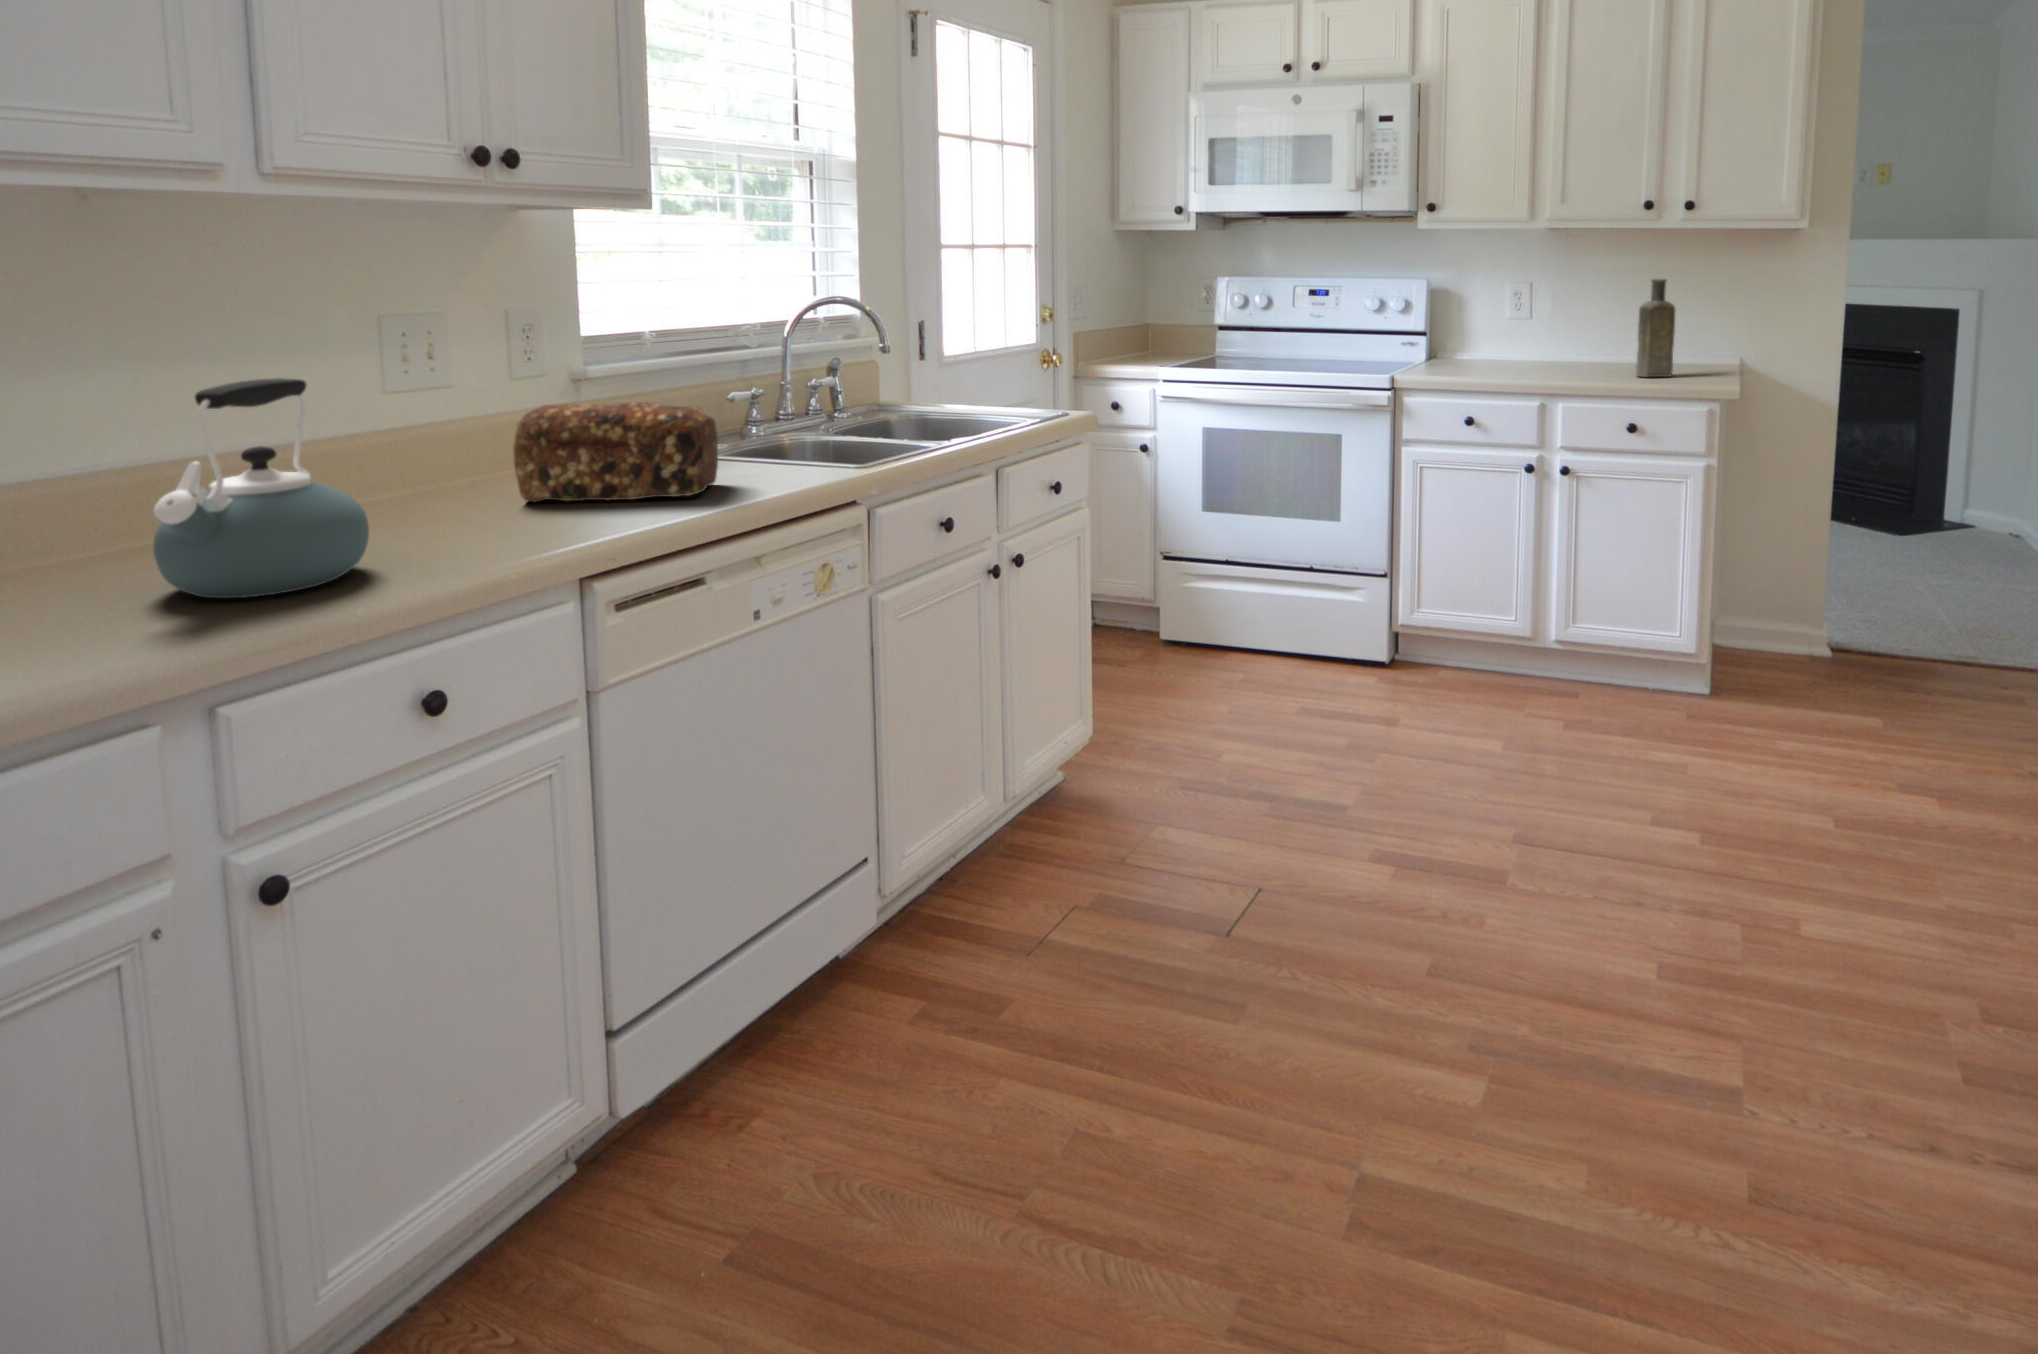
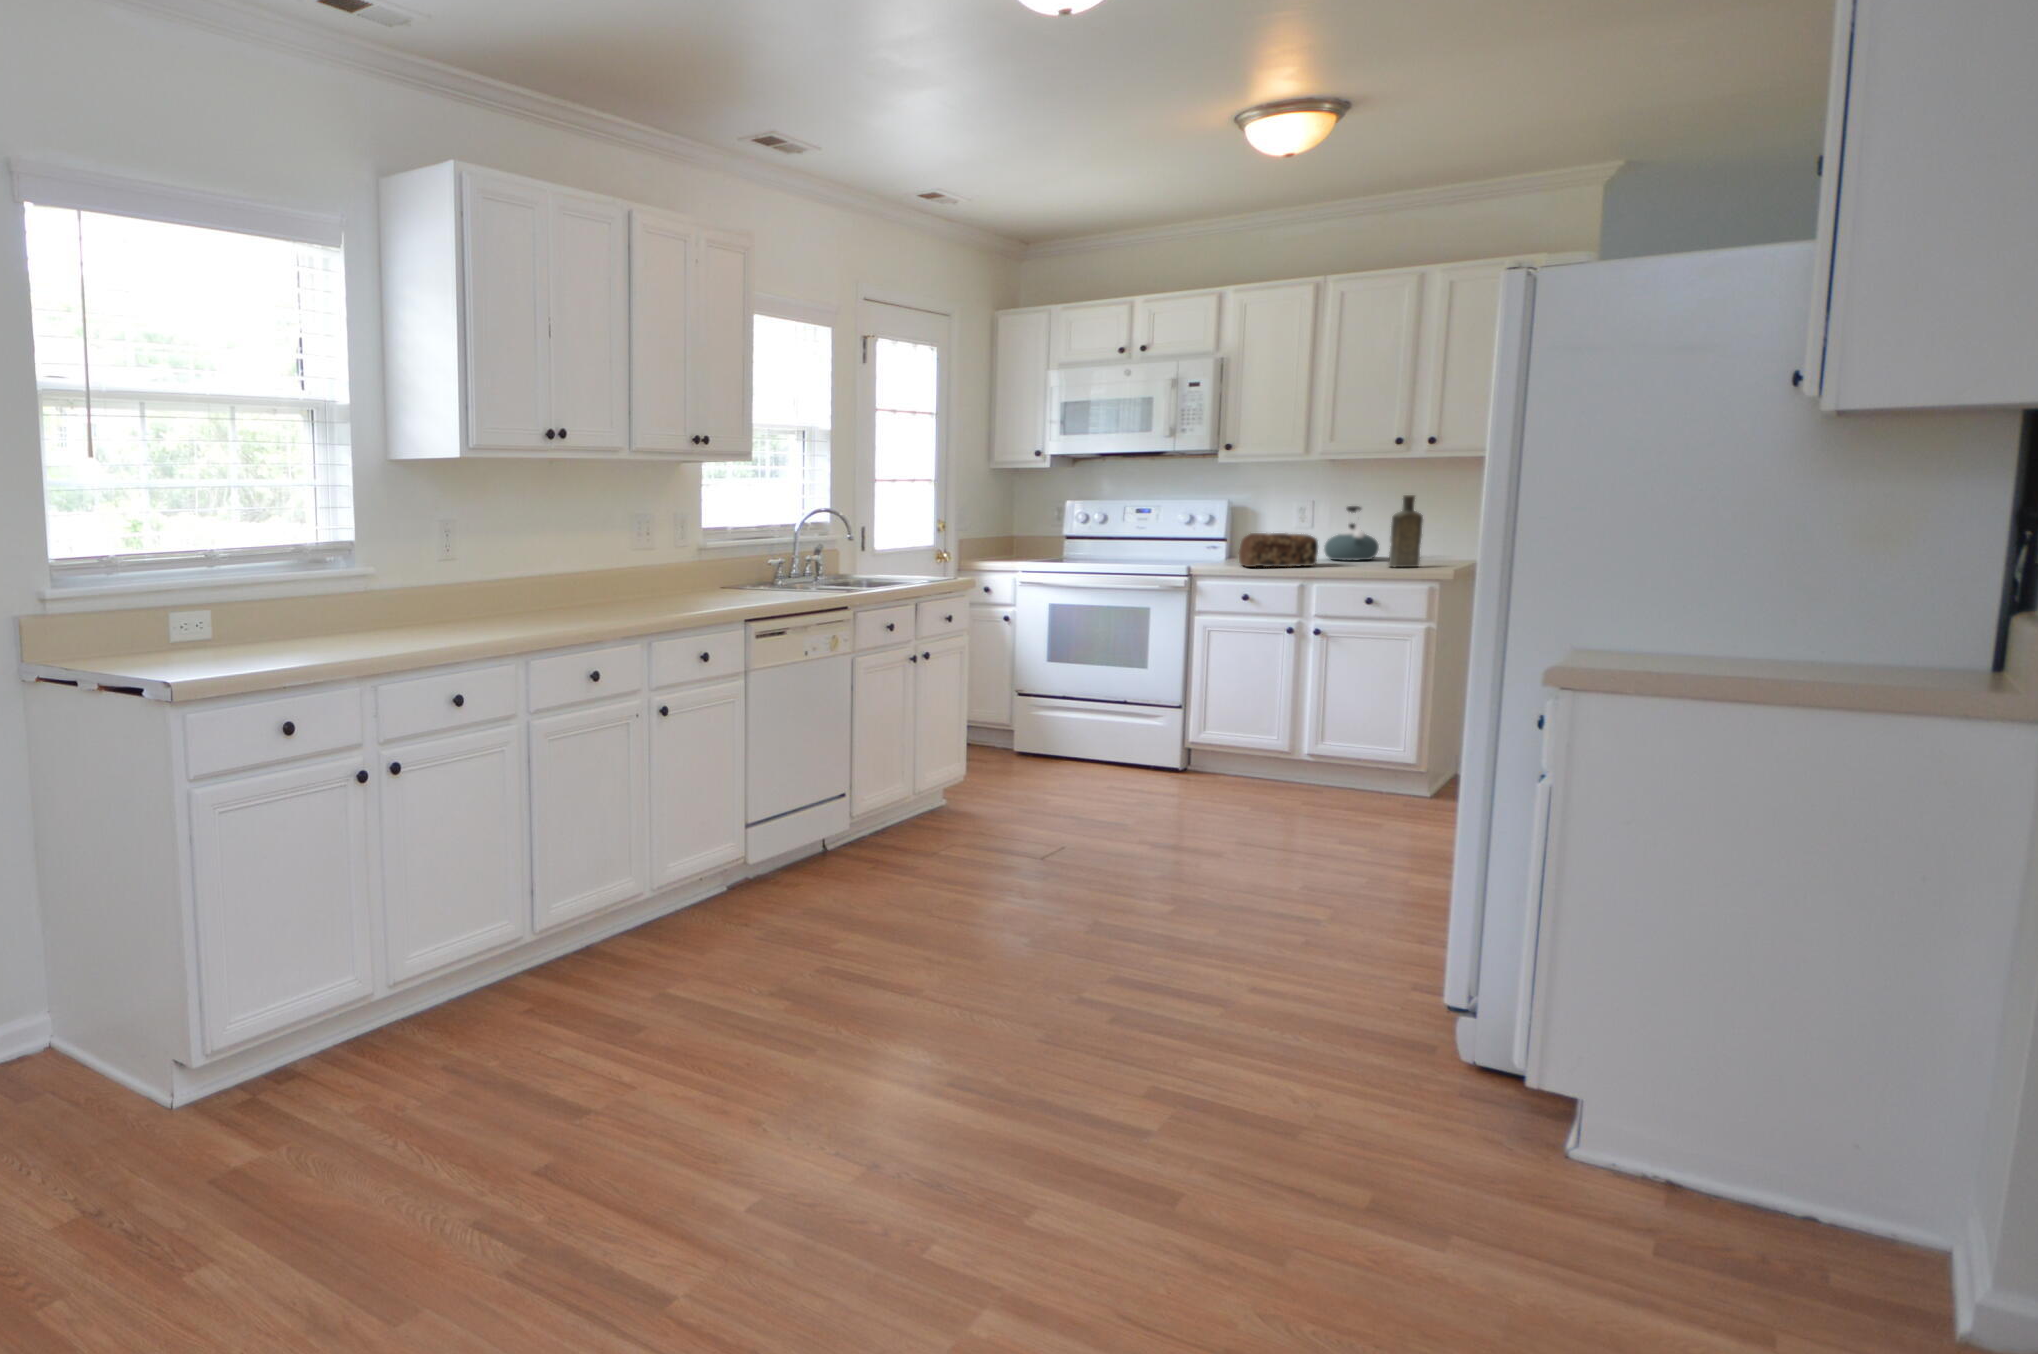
kettle: present [153,378,369,598] -> present [1324,506,1379,561]
bread loaf: present [513,402,718,502] -> present [1239,533,1318,567]

